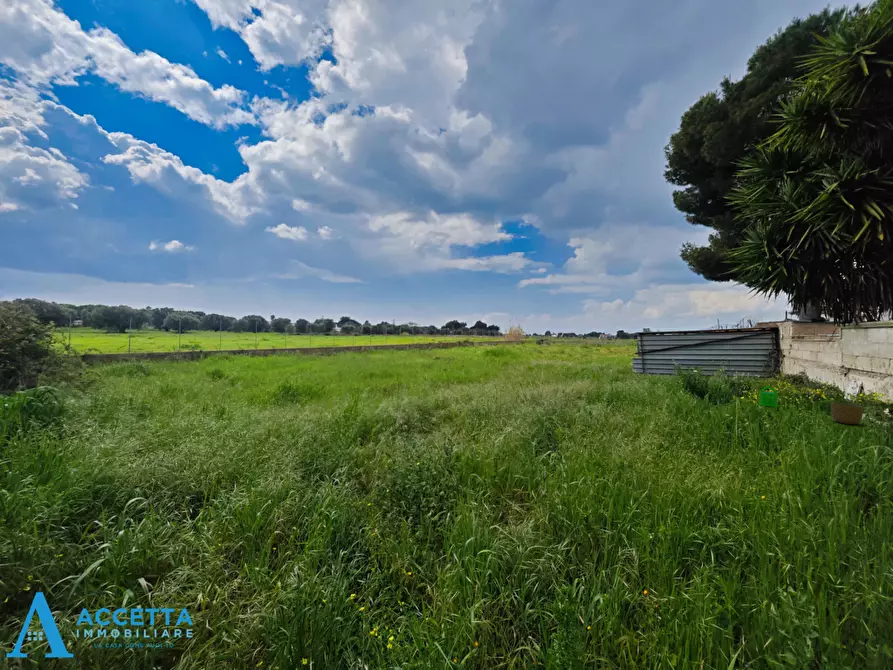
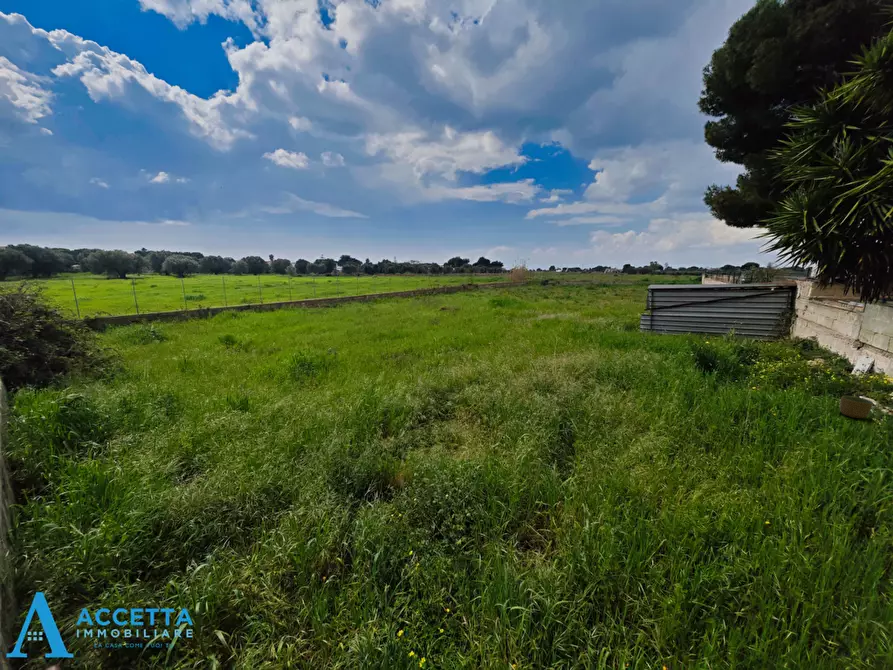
watering can: present [759,386,778,407] -> none [767,370,789,390]

